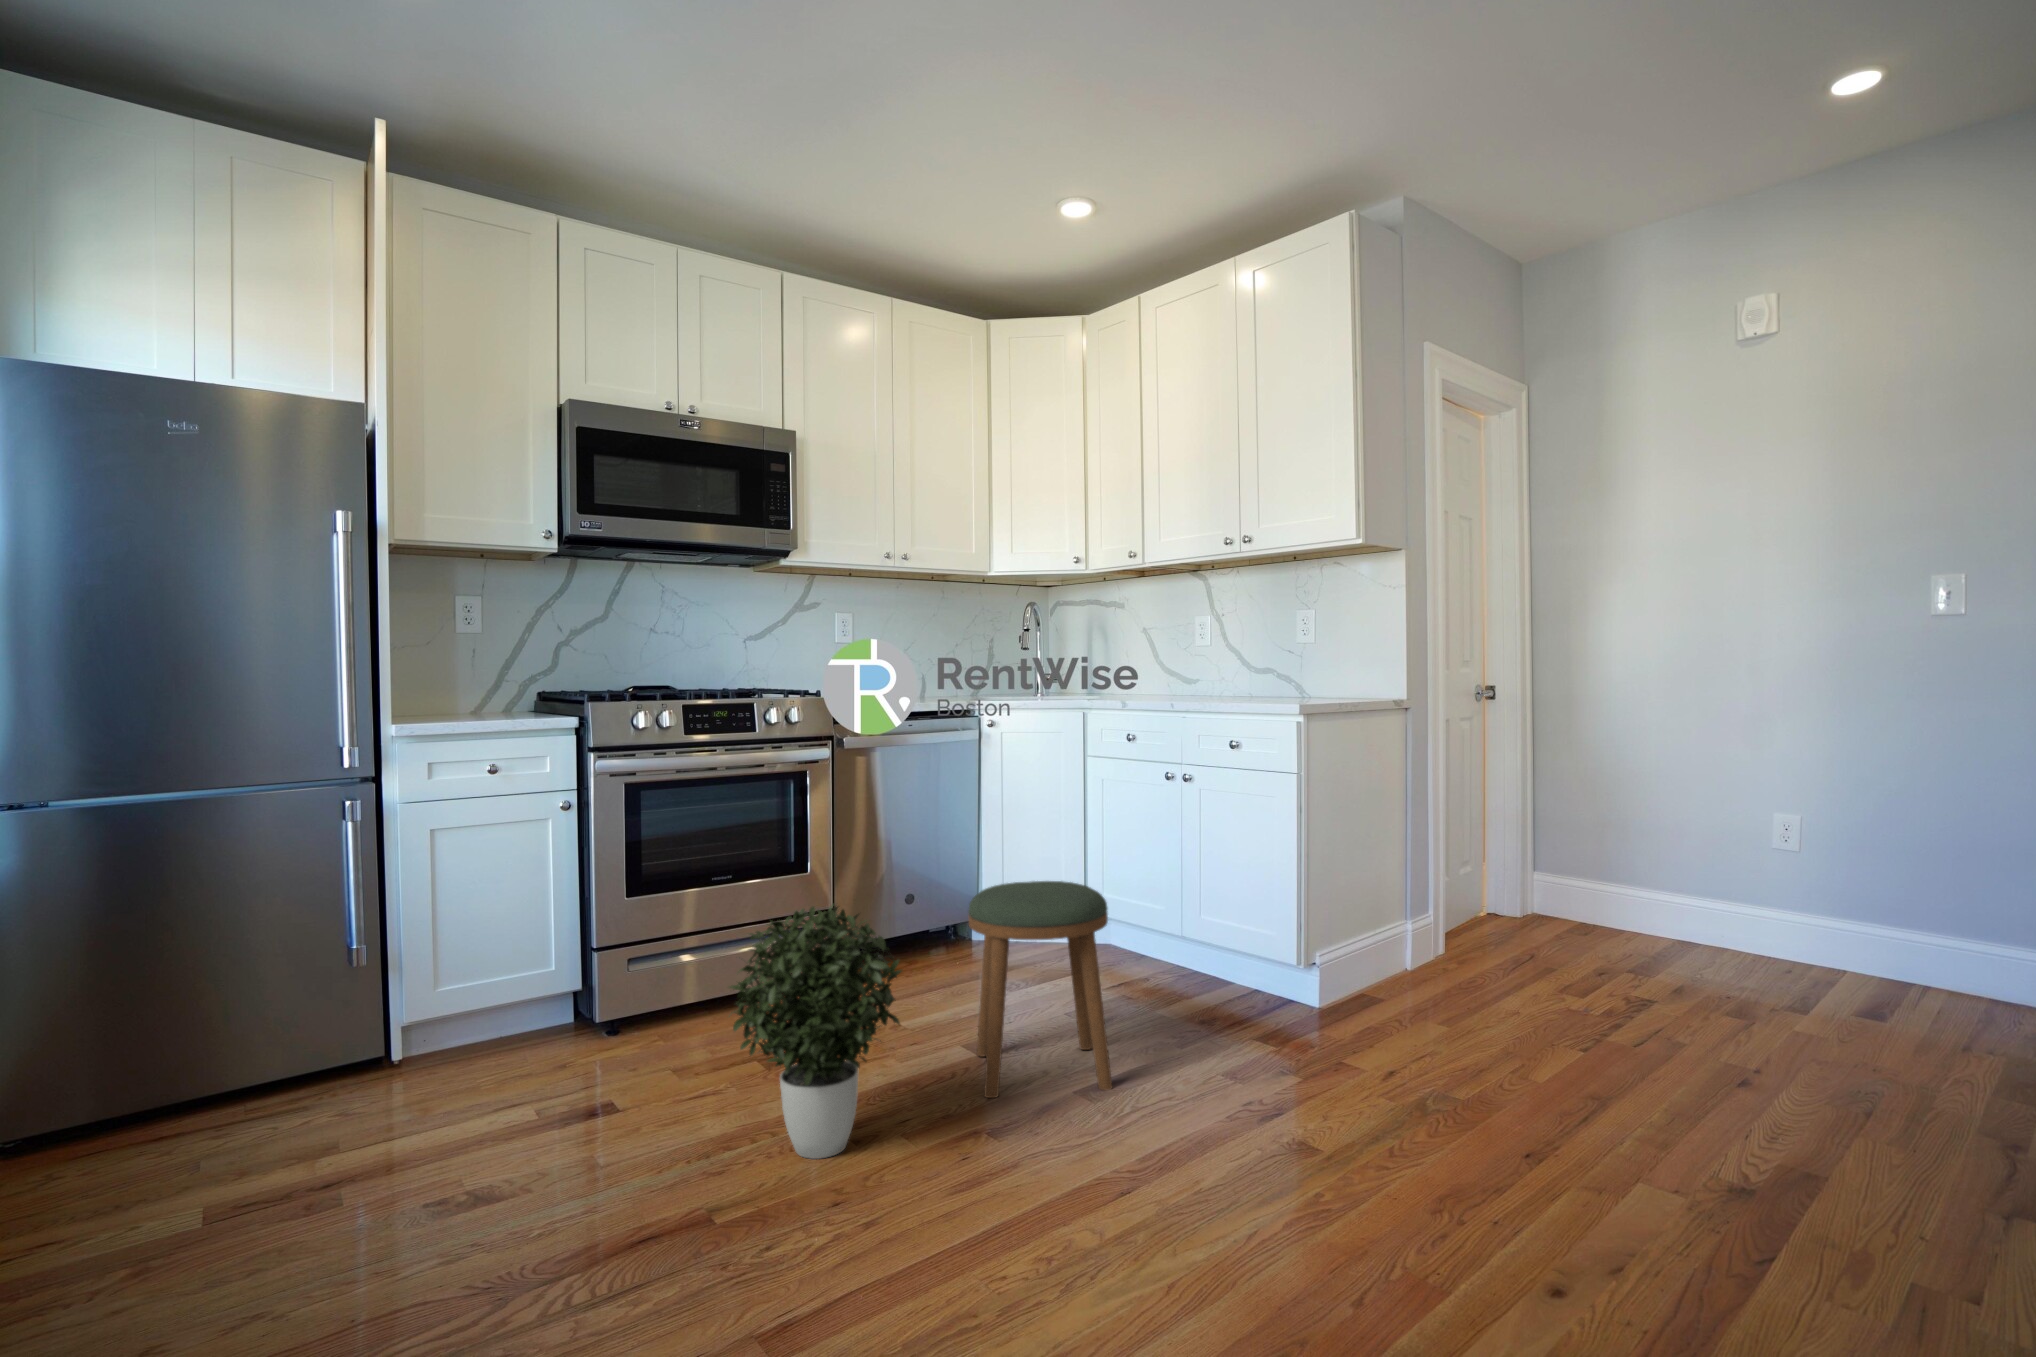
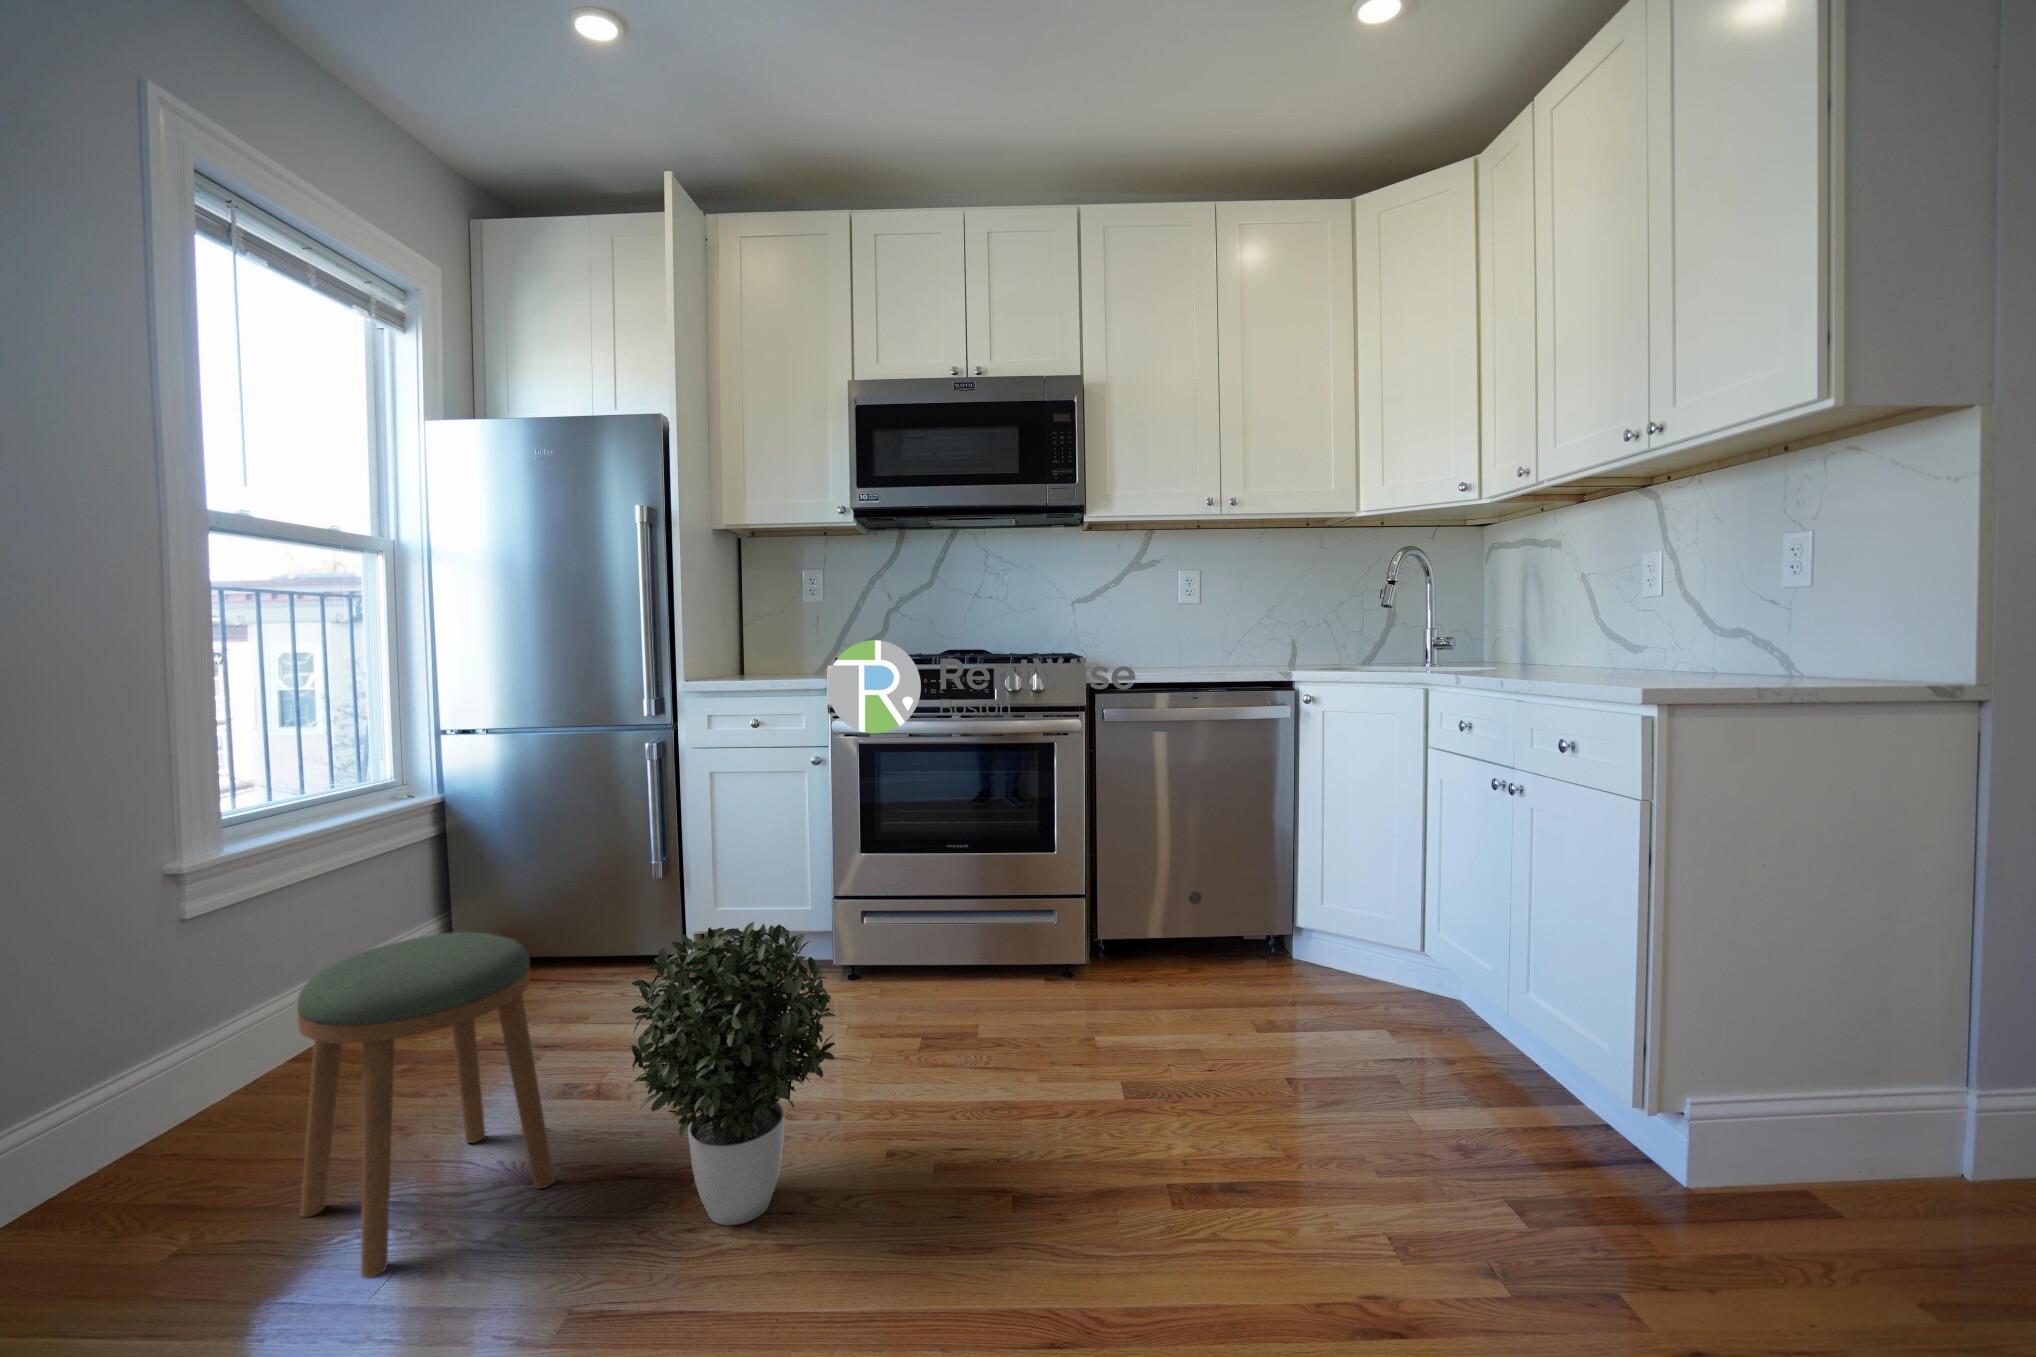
stool: present [968,881,1113,1098] -> present [297,932,555,1278]

